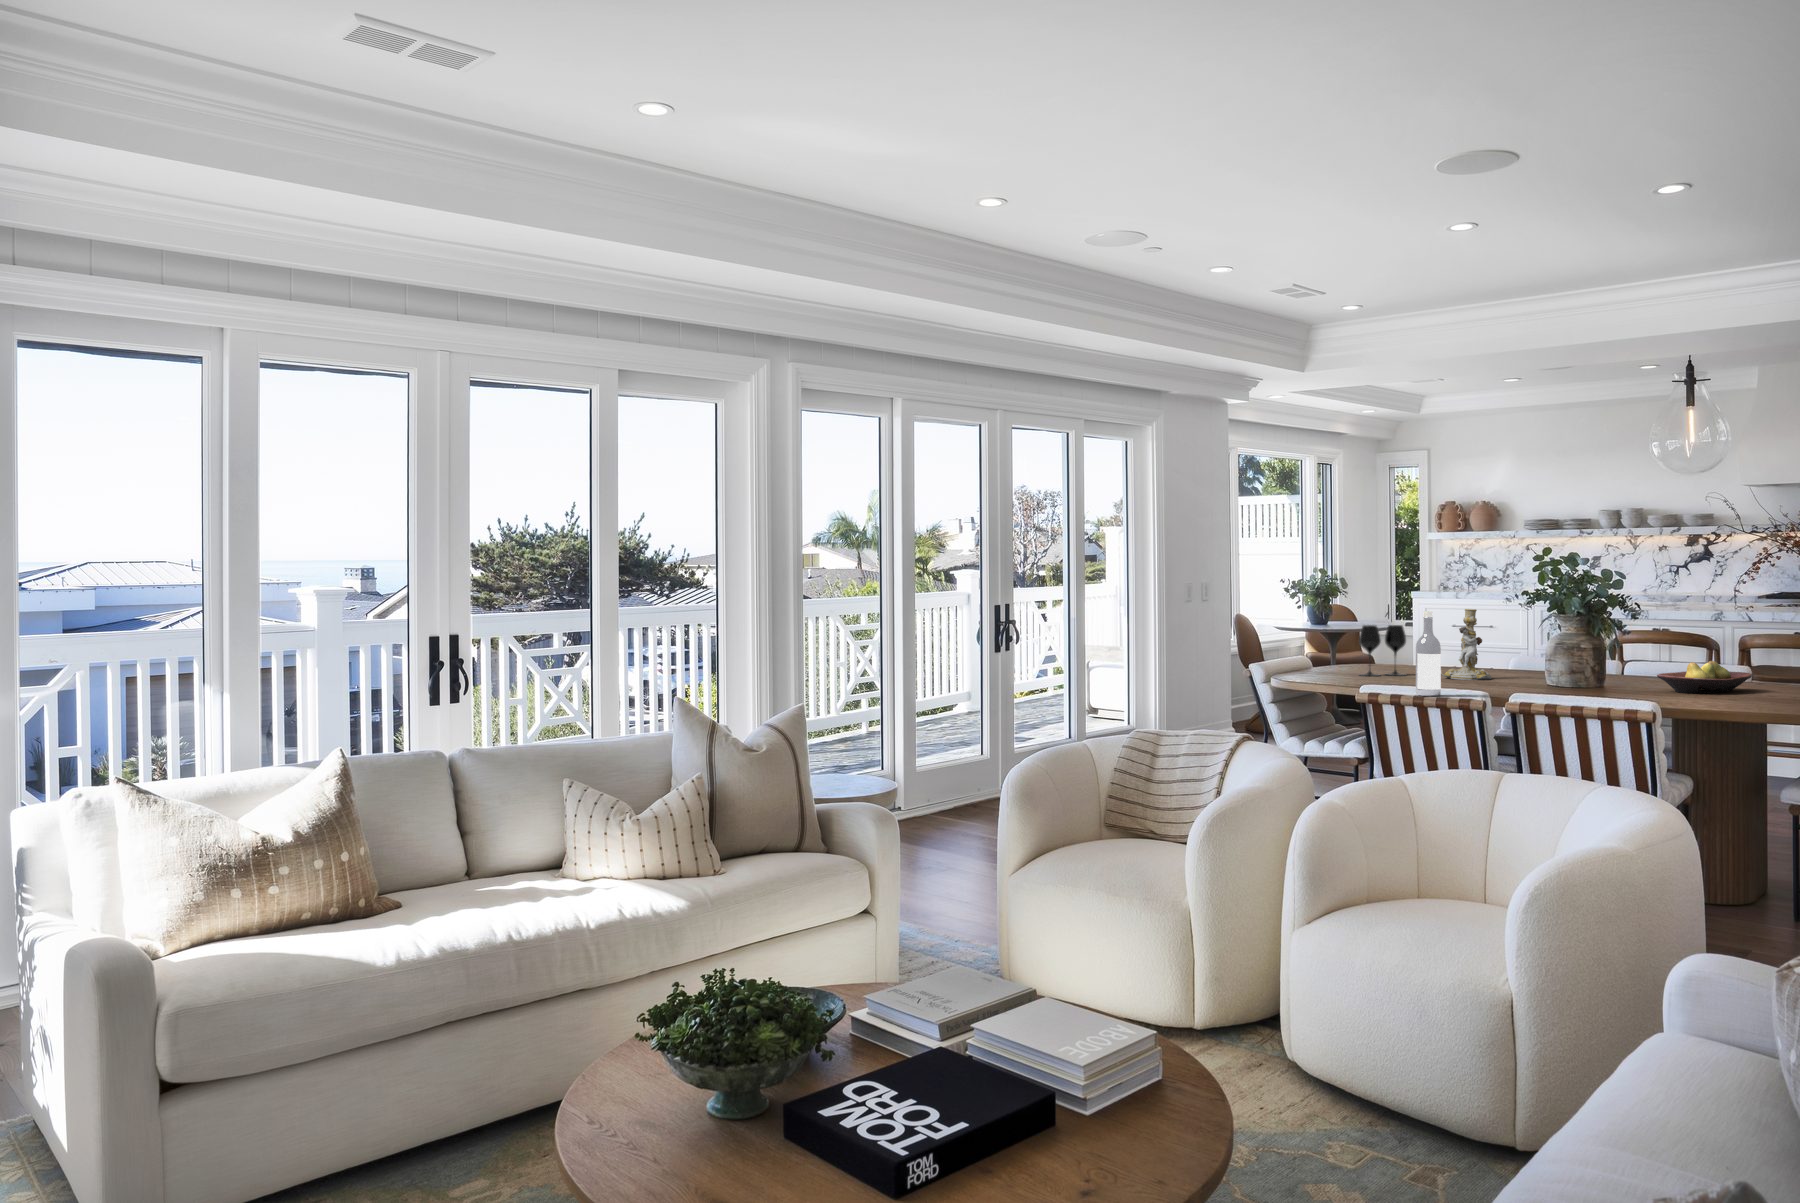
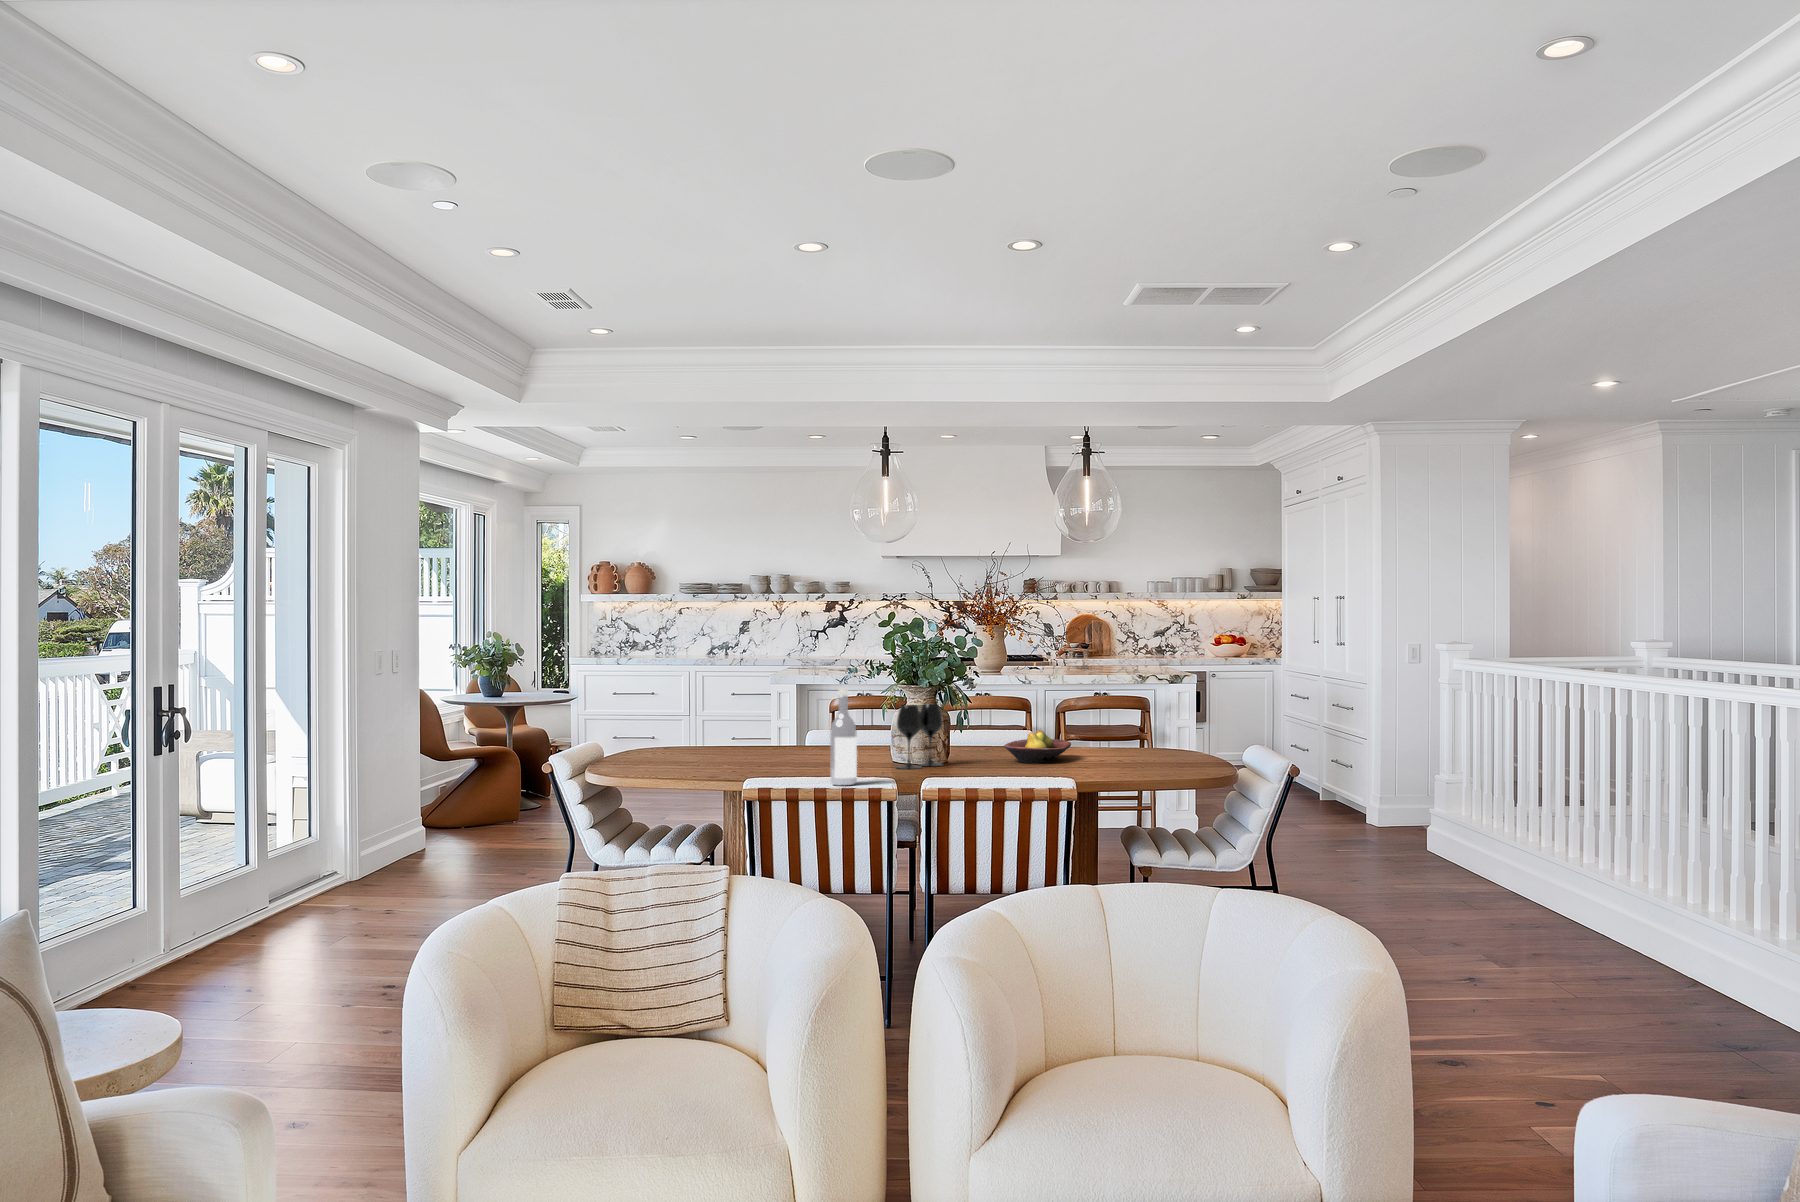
candlestick: present [1442,609,1491,680] -> none [777,682,828,761]
wine glass: present [1359,625,1406,676] -> present [897,703,943,769]

